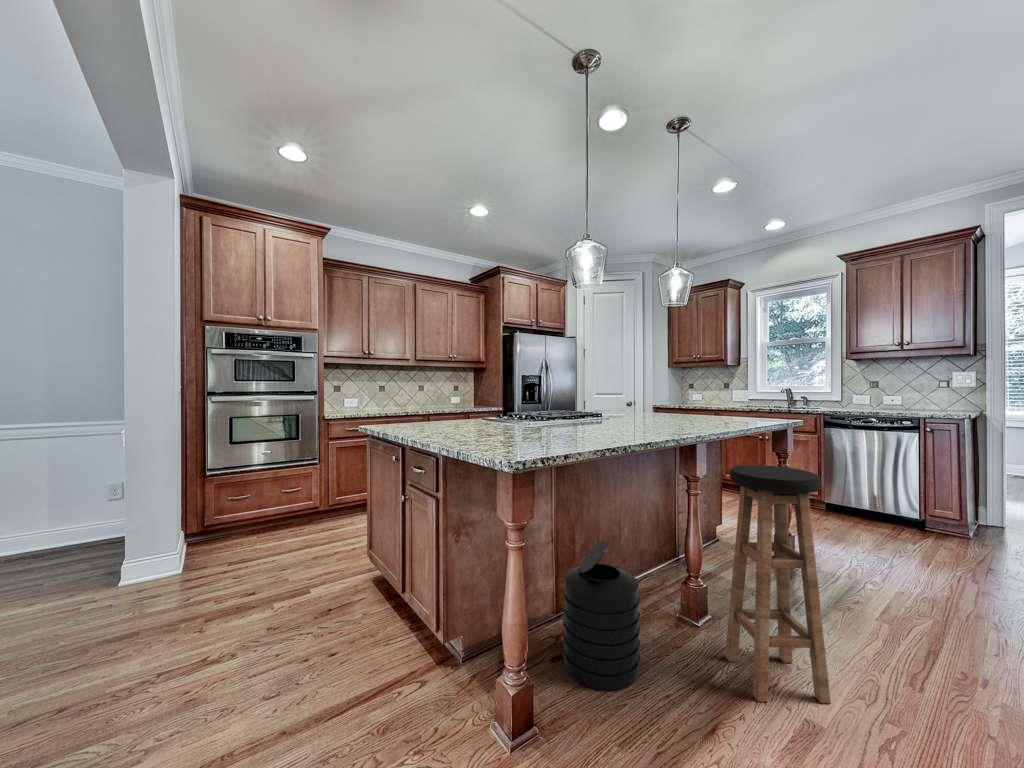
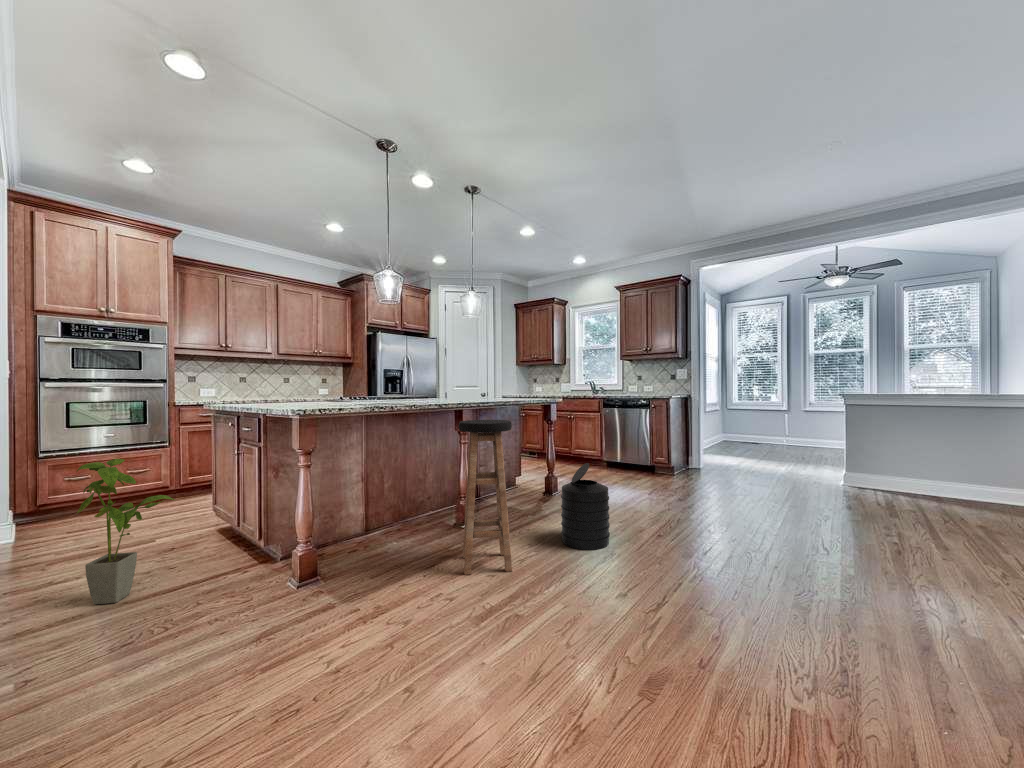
house plant: none [268,512,373,697] -> present [77,459,174,604]
trash can: present [563,540,640,691] -> present [561,463,610,550]

